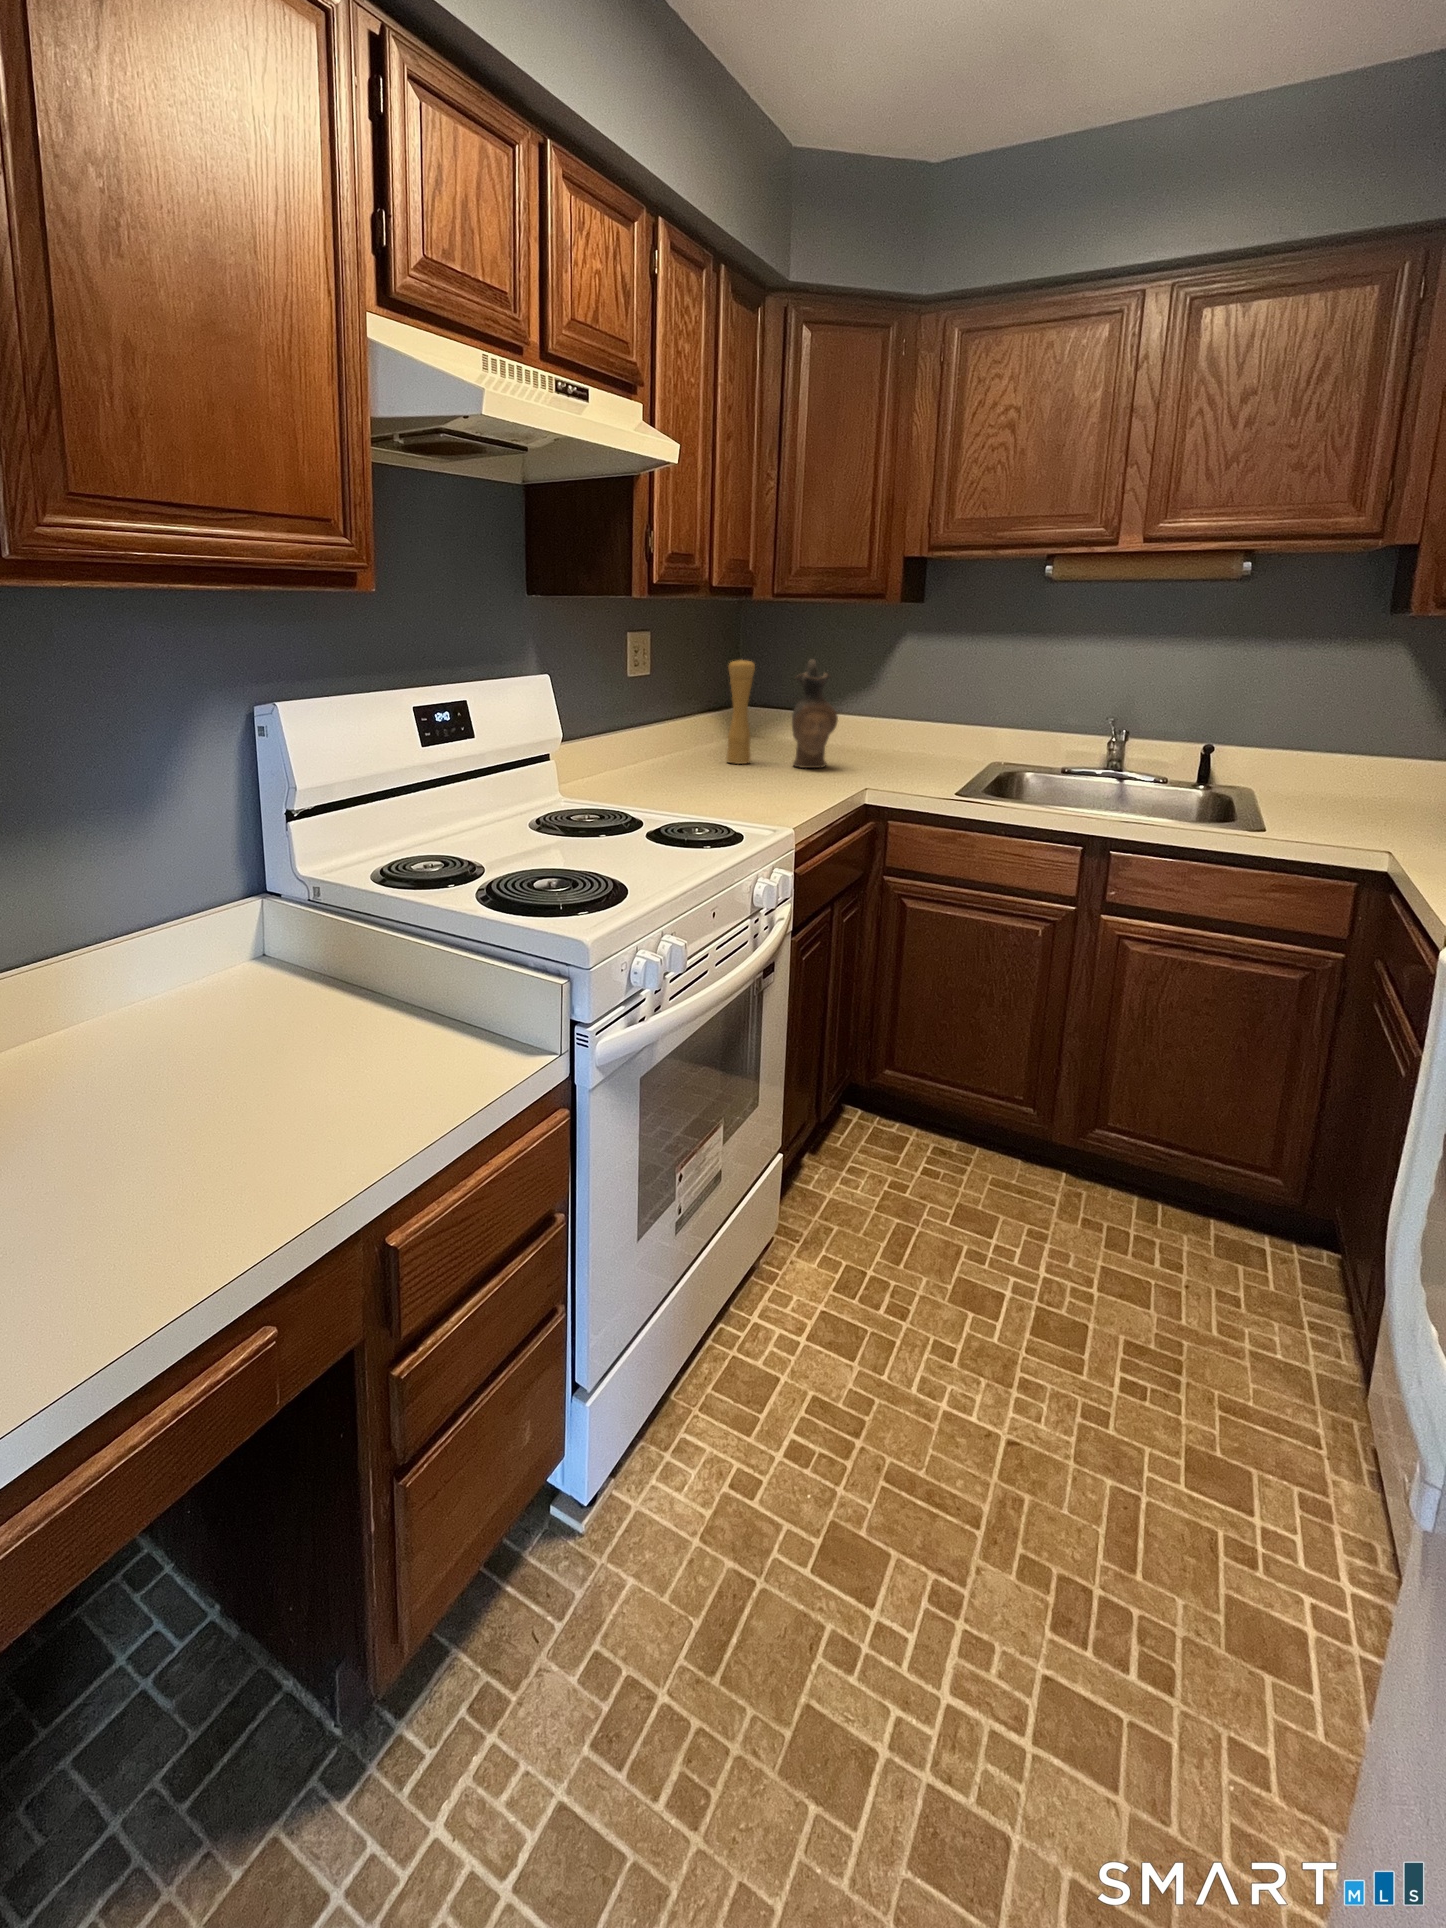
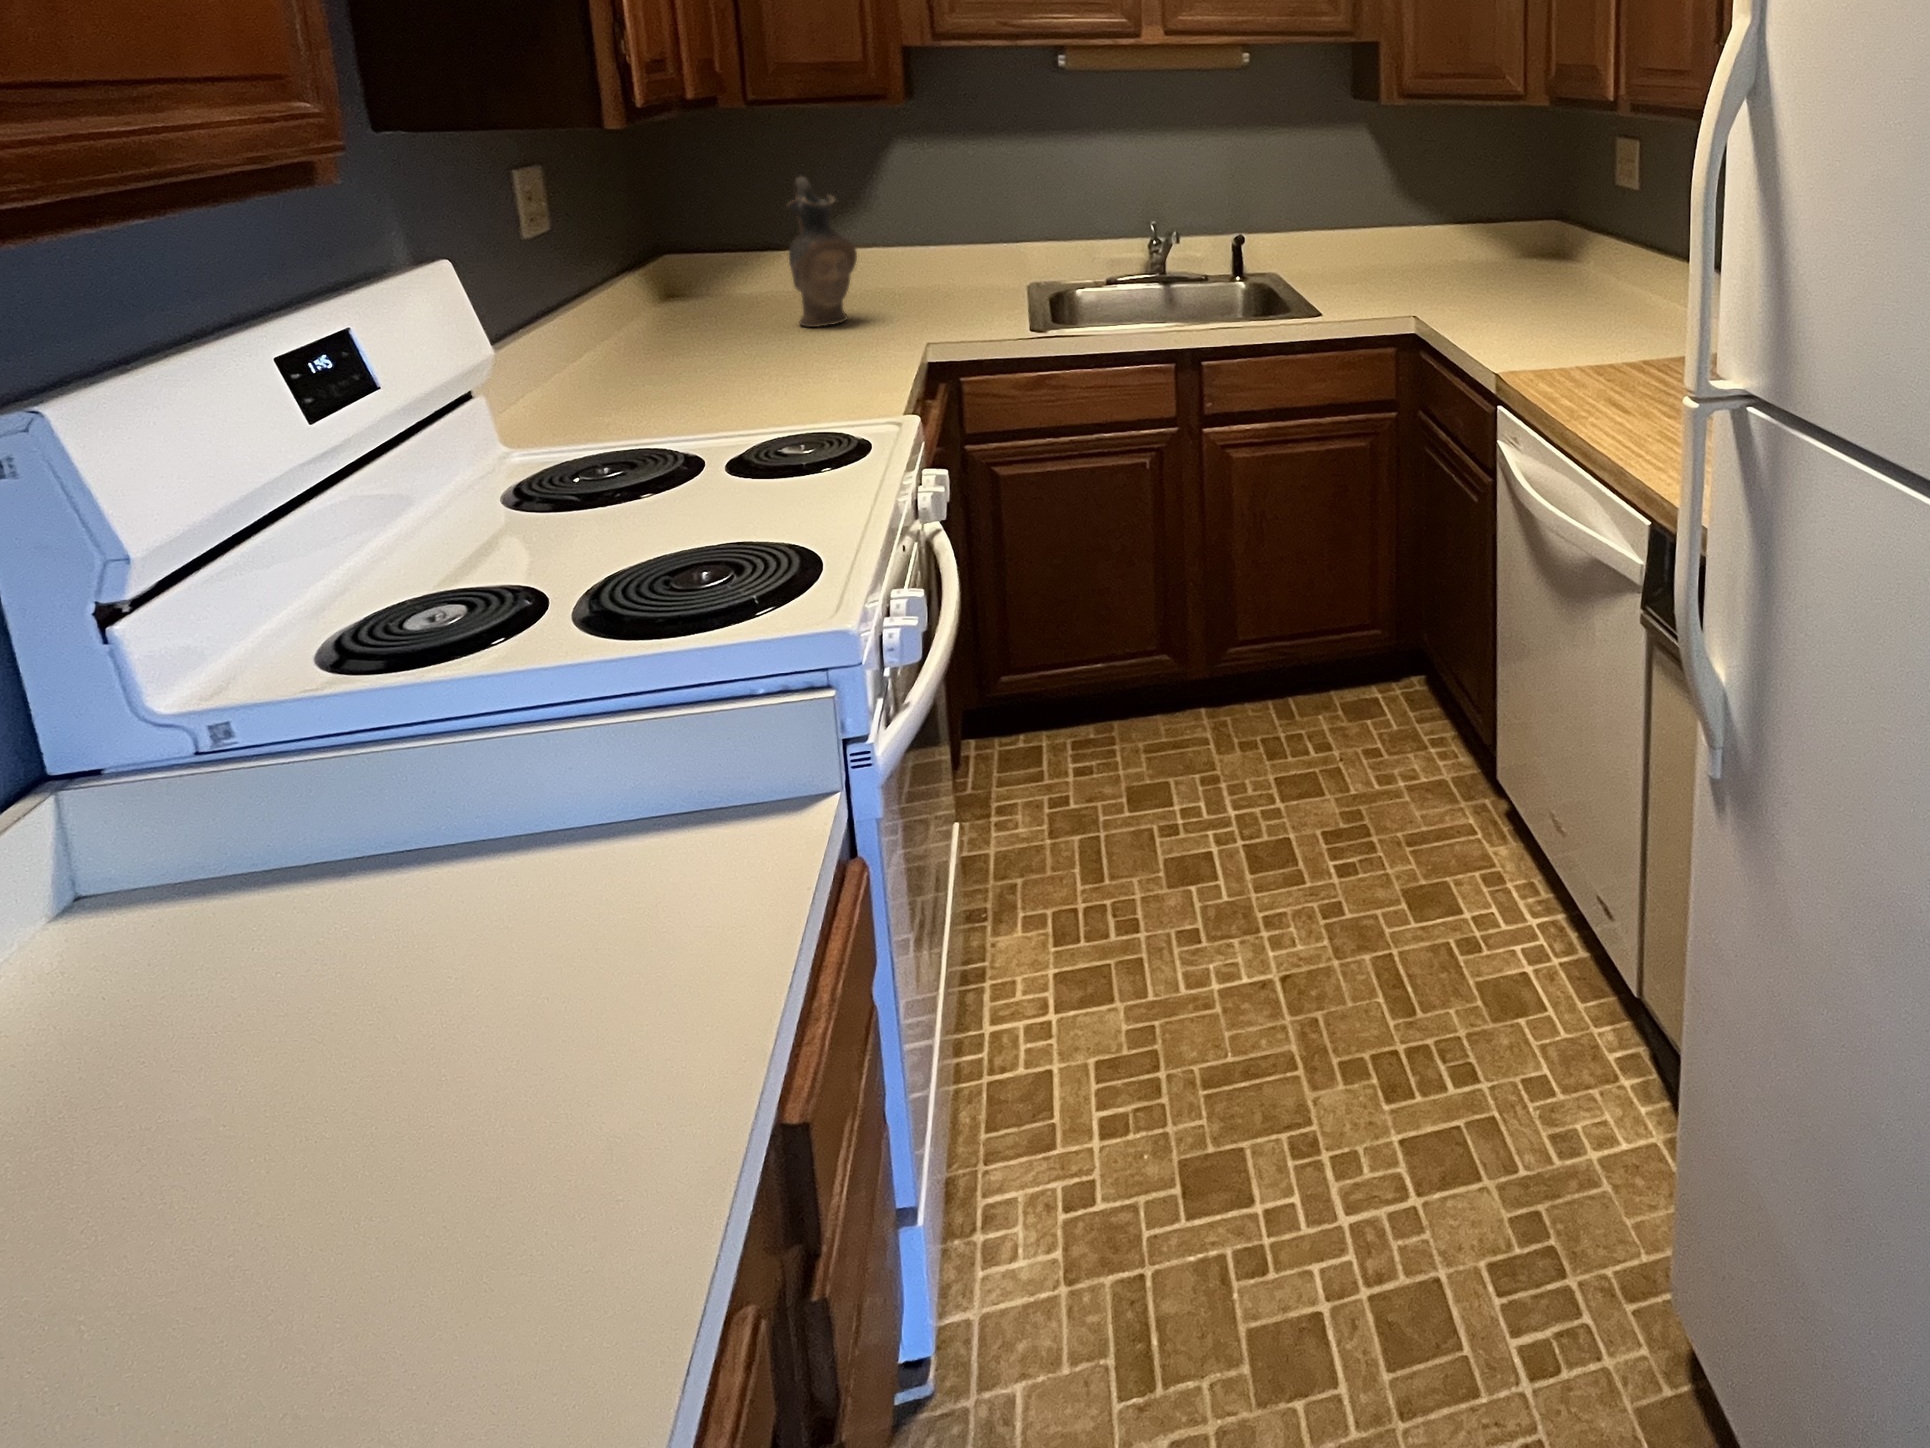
pepper mill: present [726,659,755,764] -> none [678,185,735,338]

